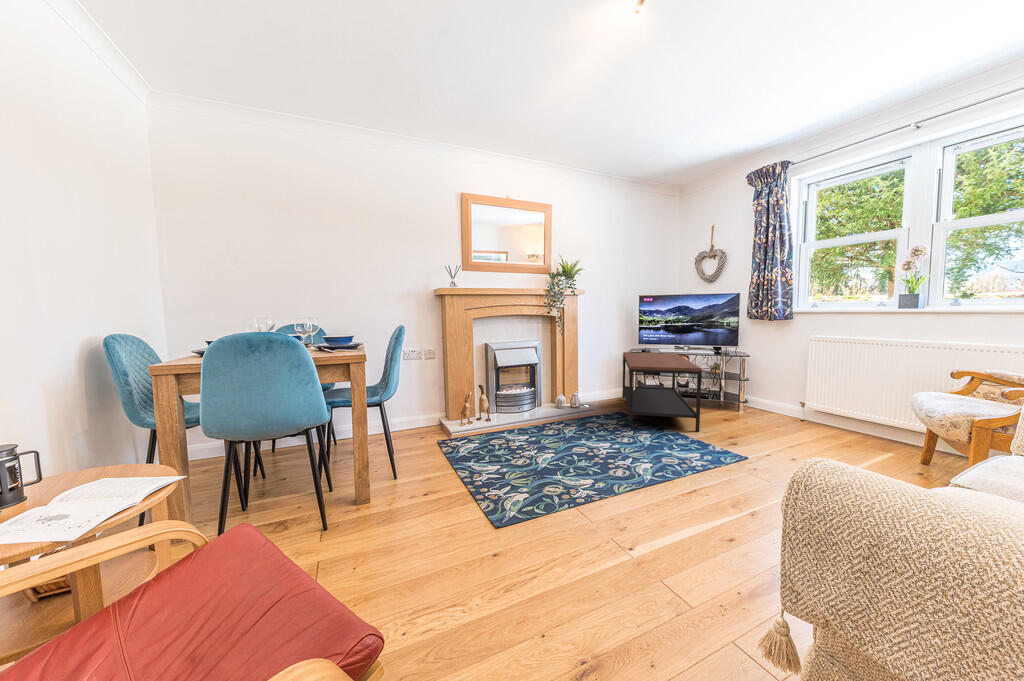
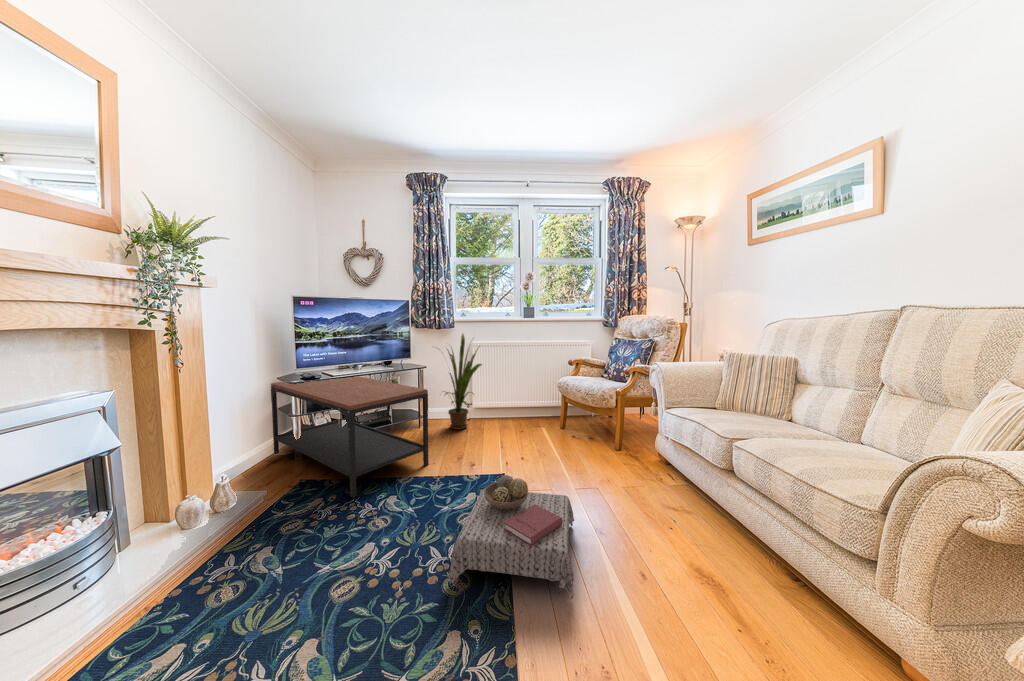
house plant: none [751,325,818,424] -> present [443,333,482,430]
ottoman: none [618,431,744,513] -> present [449,475,574,599]

